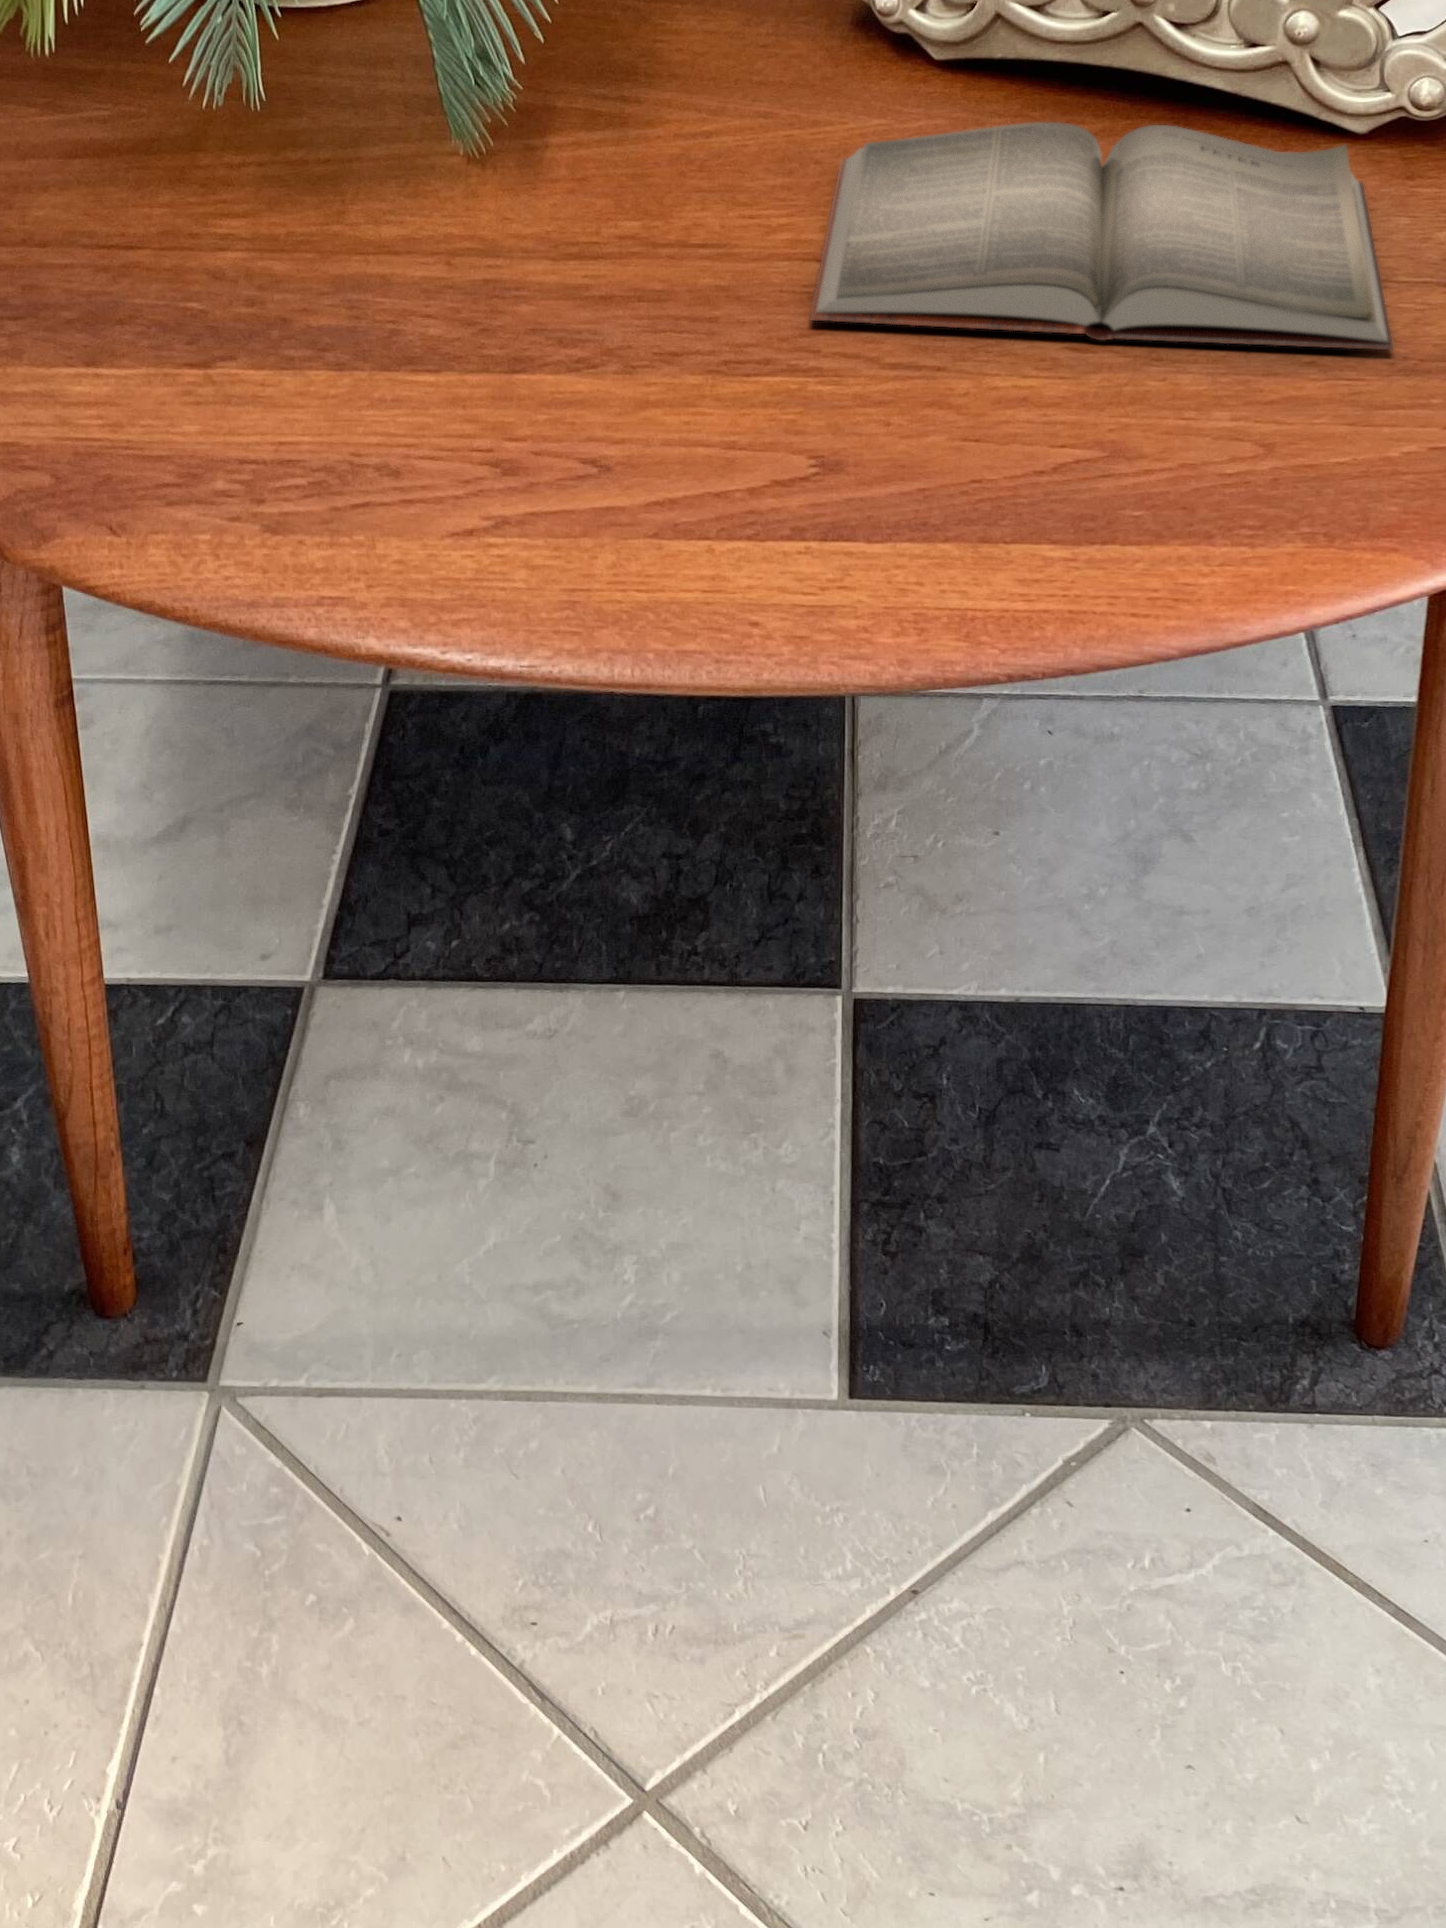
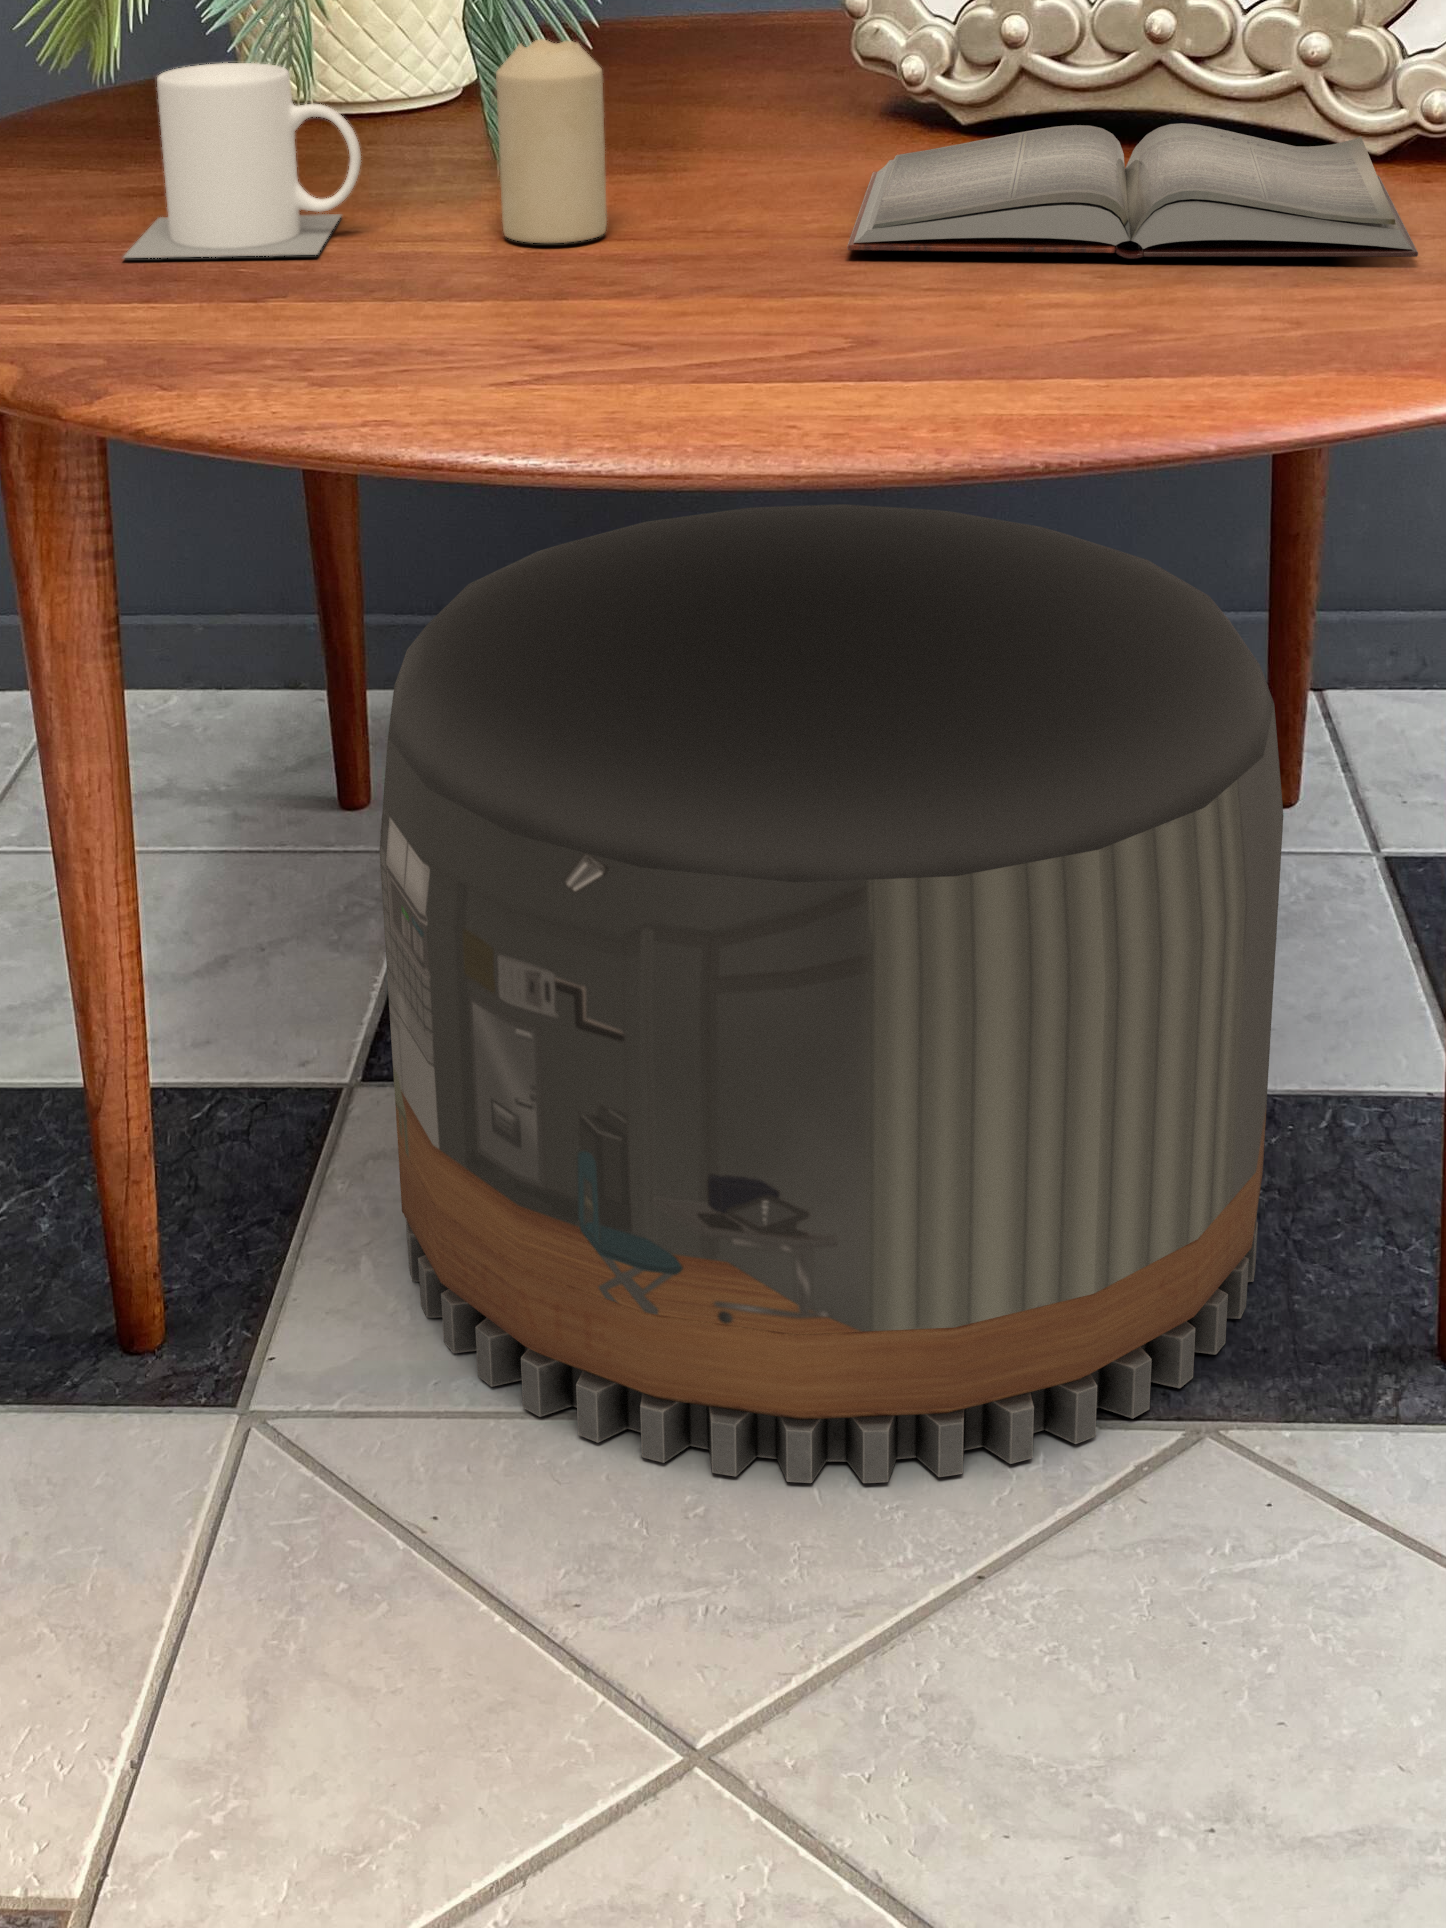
candle: none [444,72,562,291] -> present [496,39,607,243]
mug: none [54,80,303,308] -> present [124,63,361,258]
pouf: none [338,445,1230,1473] -> present [379,504,1283,1483]

